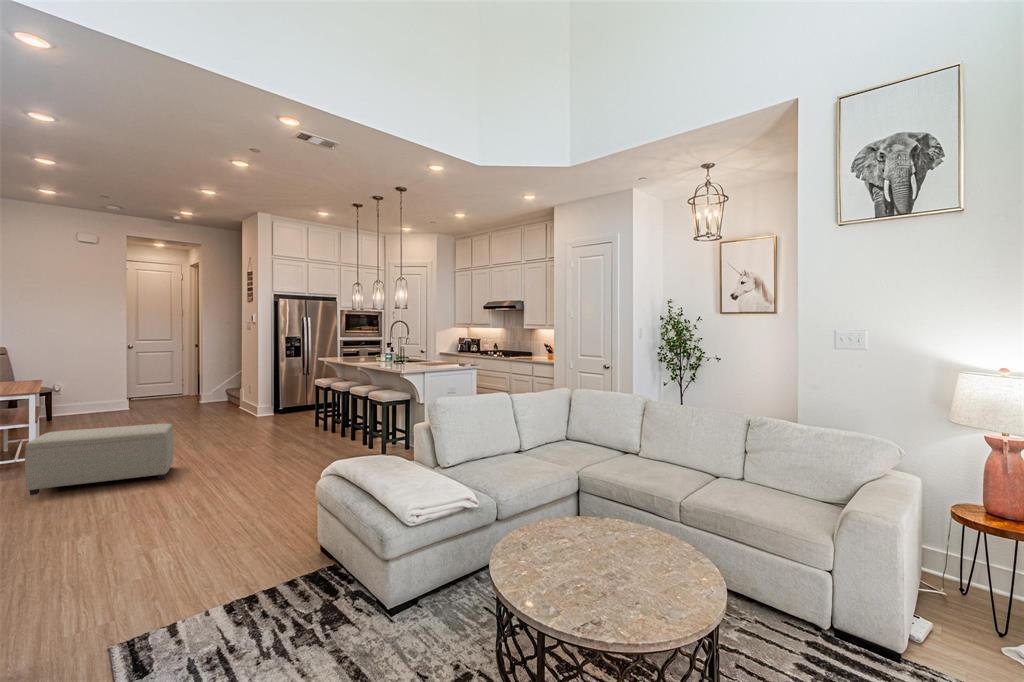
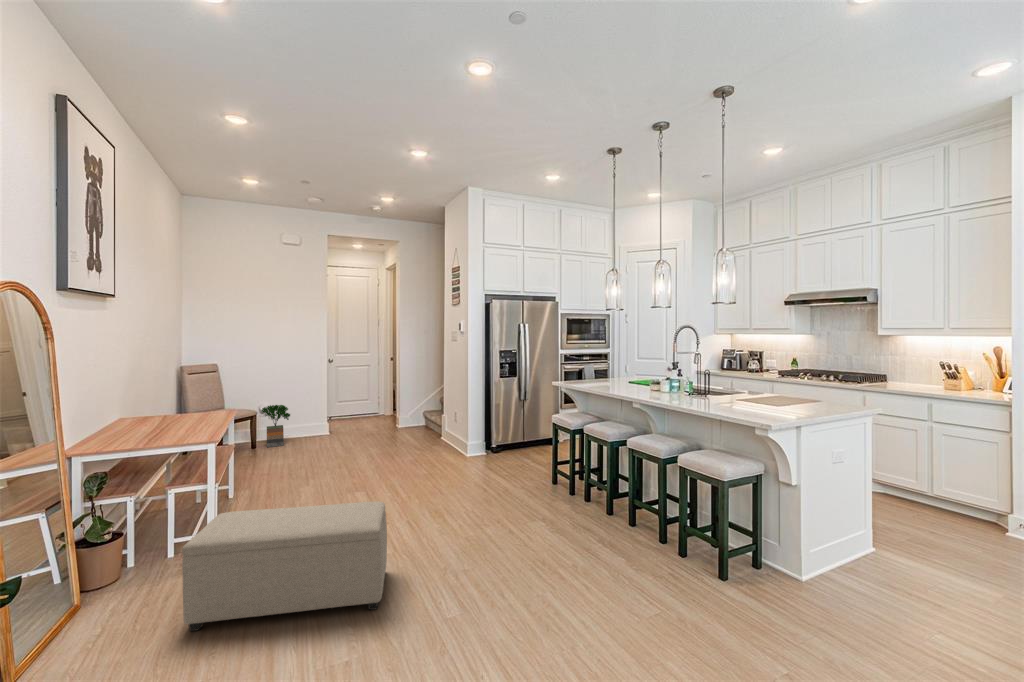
potted tree: none [56,383,90,420] -> present [261,405,290,447]

